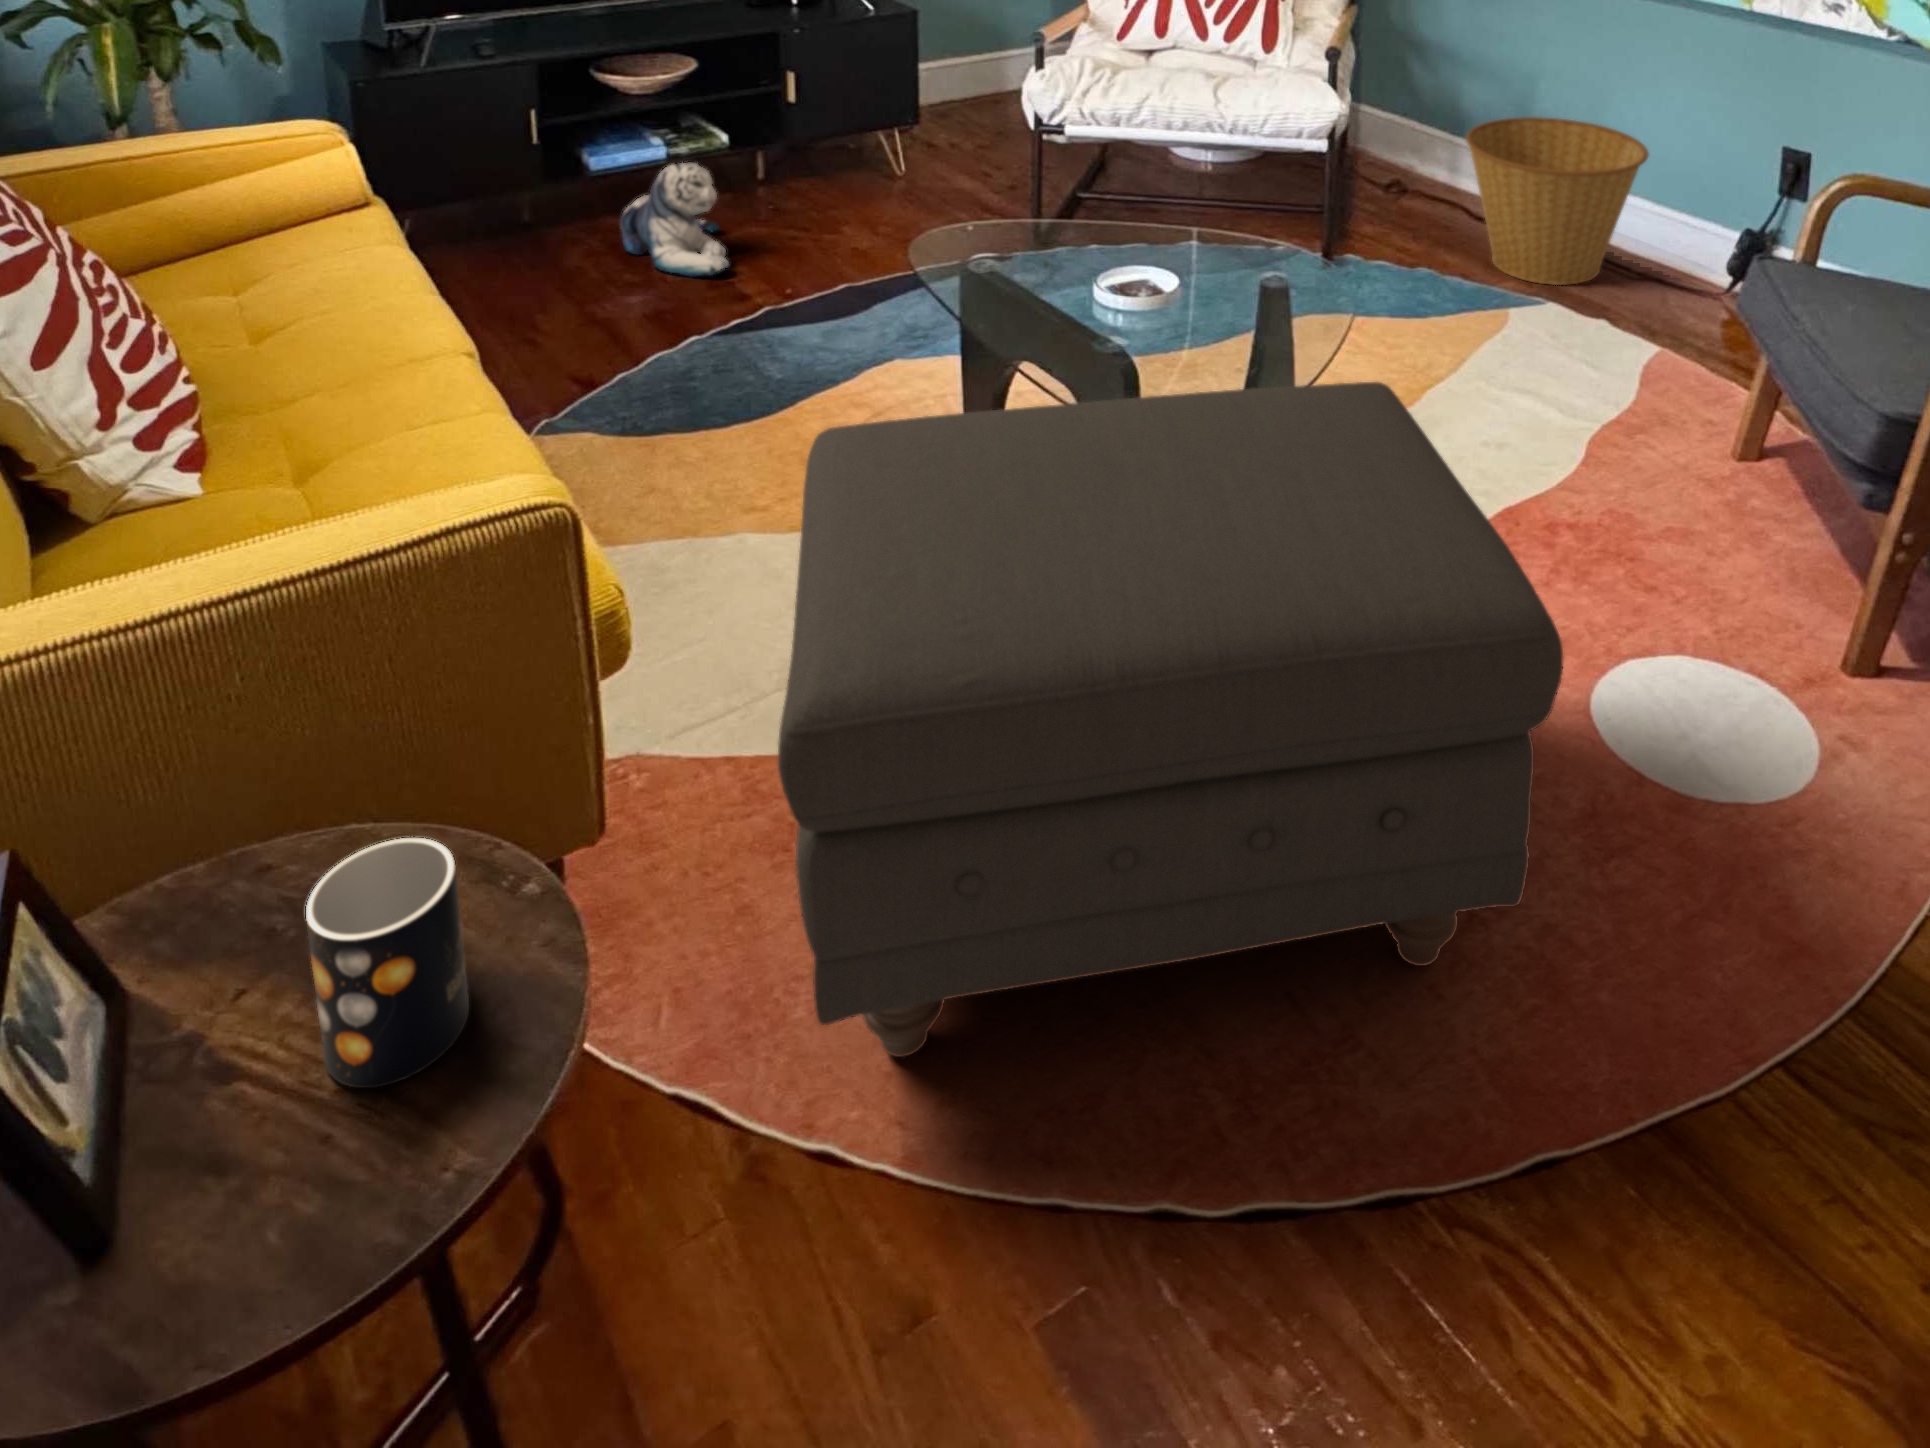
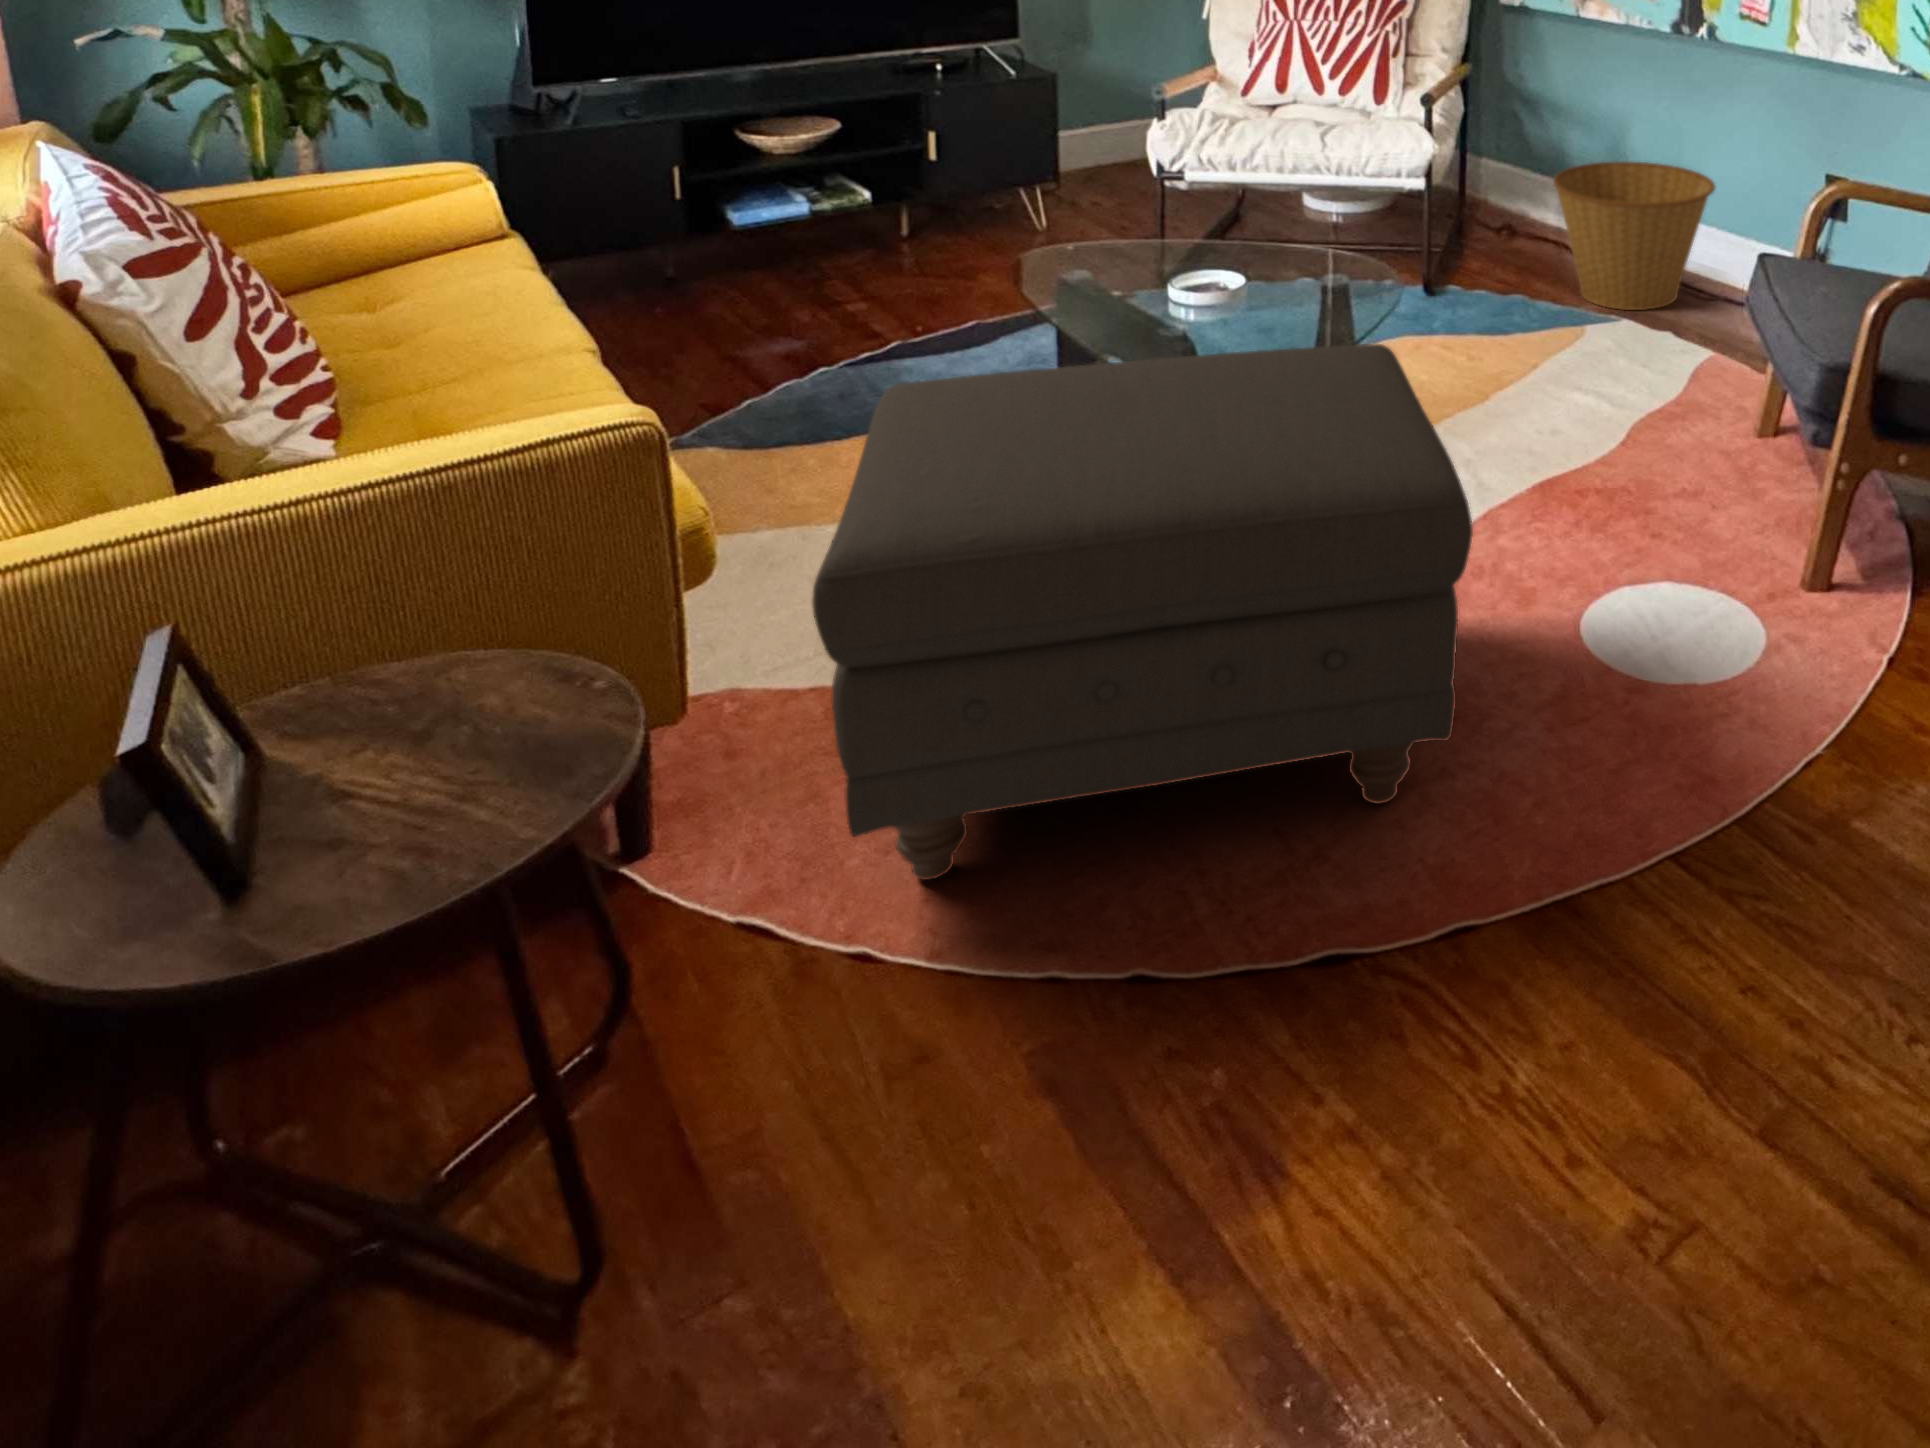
plush toy: present [620,162,729,276] -> none [756,214,858,321]
mug: present [306,838,469,1088] -> none [411,606,539,780]

